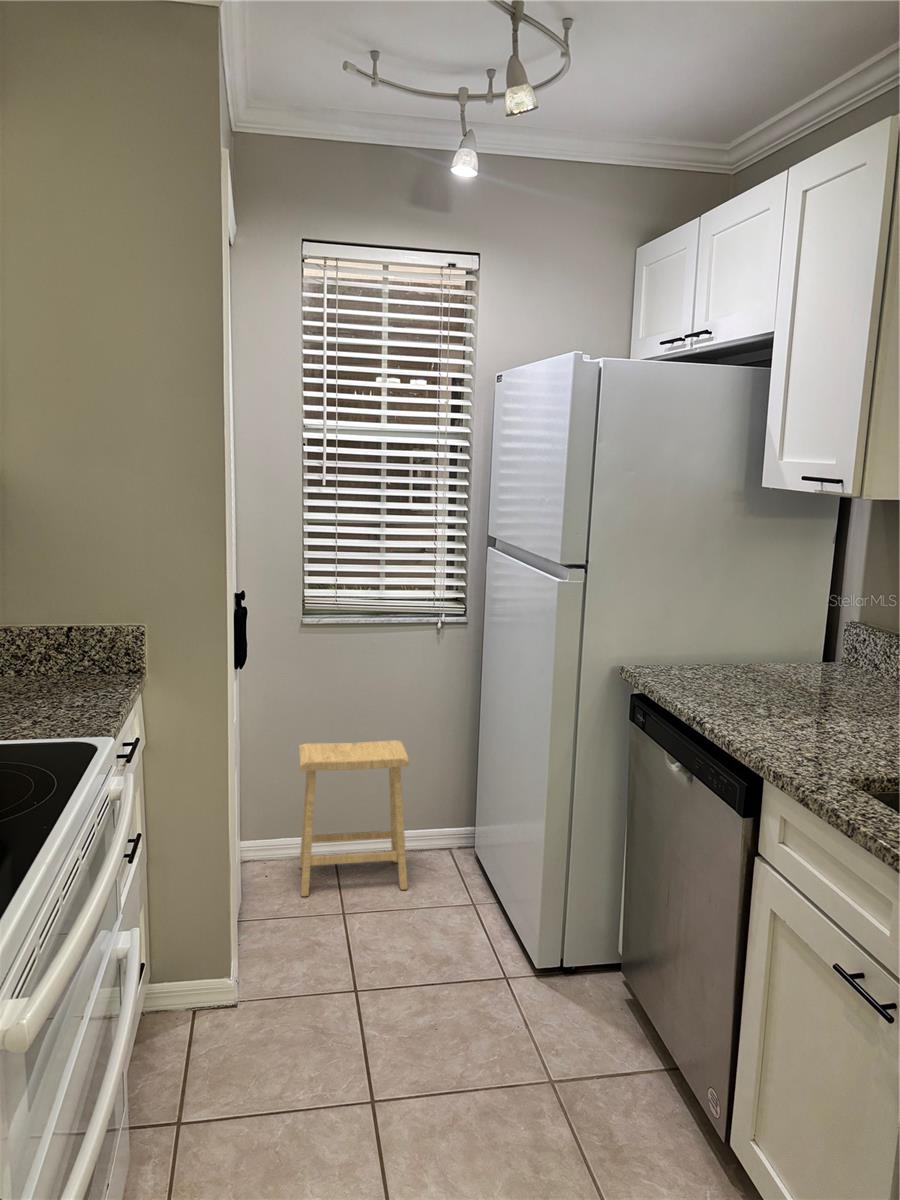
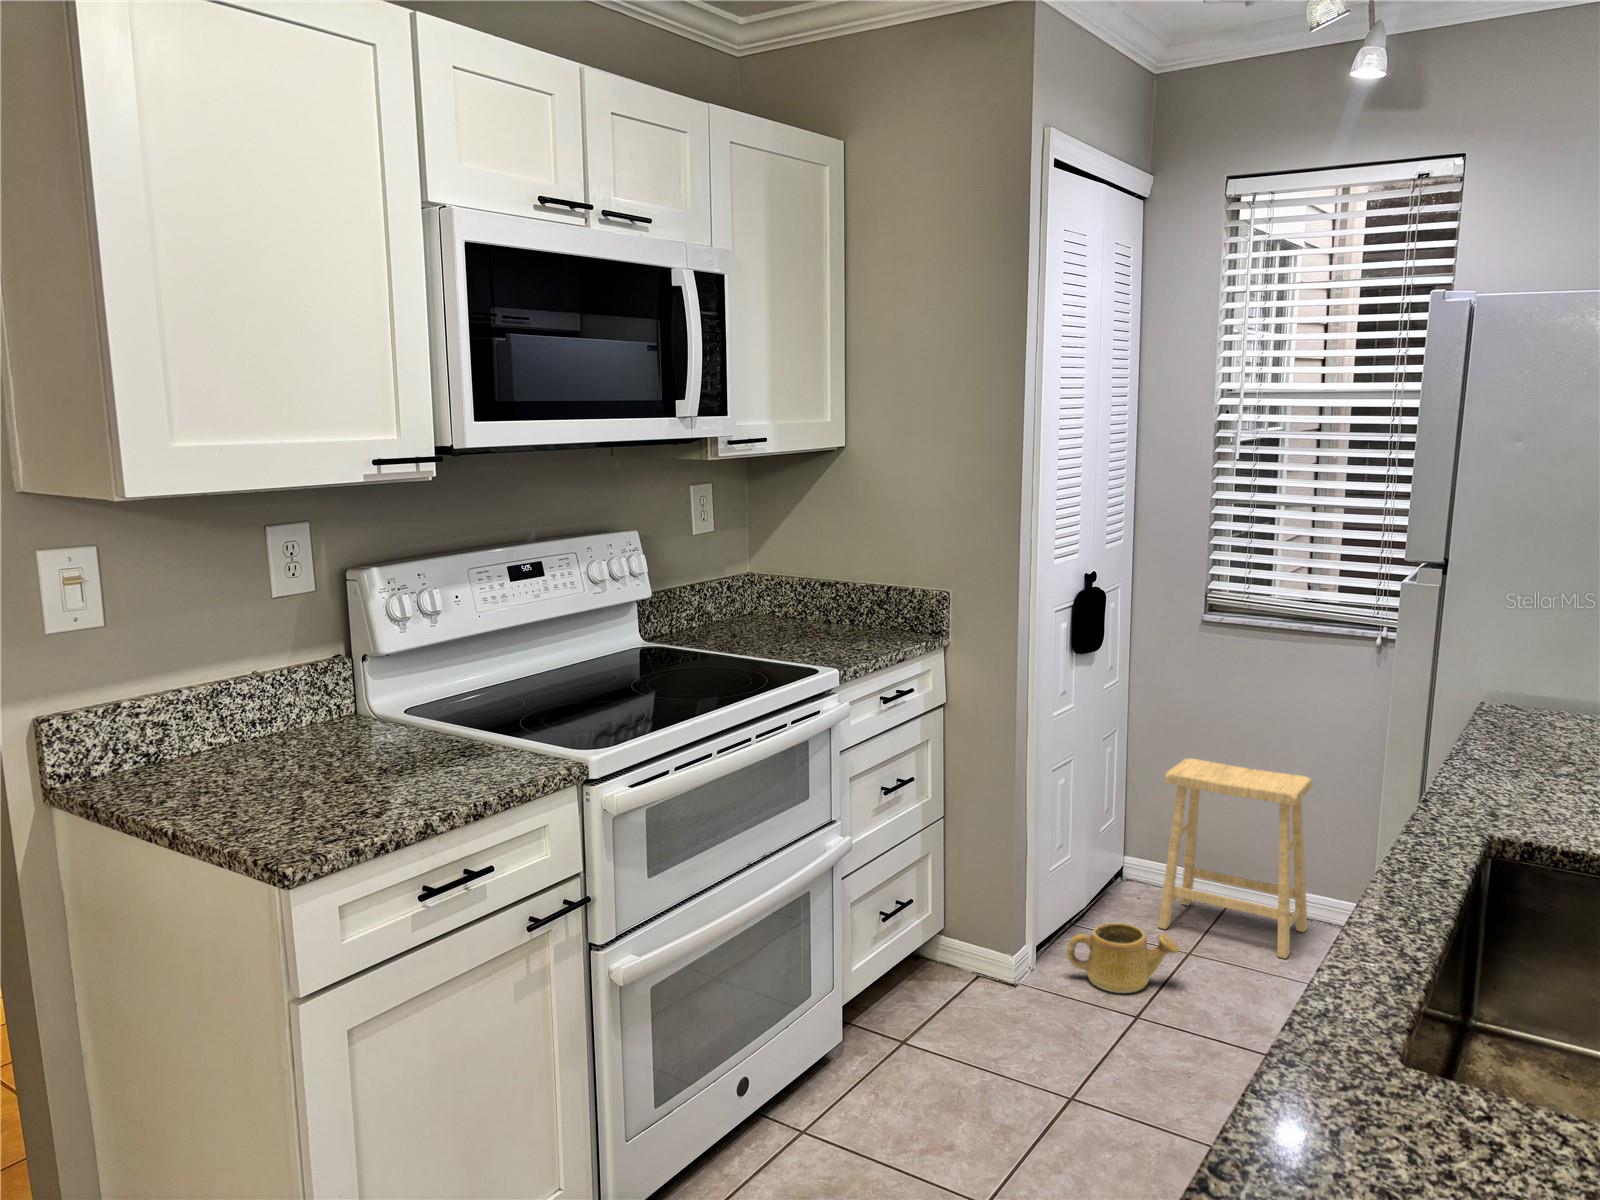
watering can: none [270,904,361,974] -> present [1067,923,1180,993]

